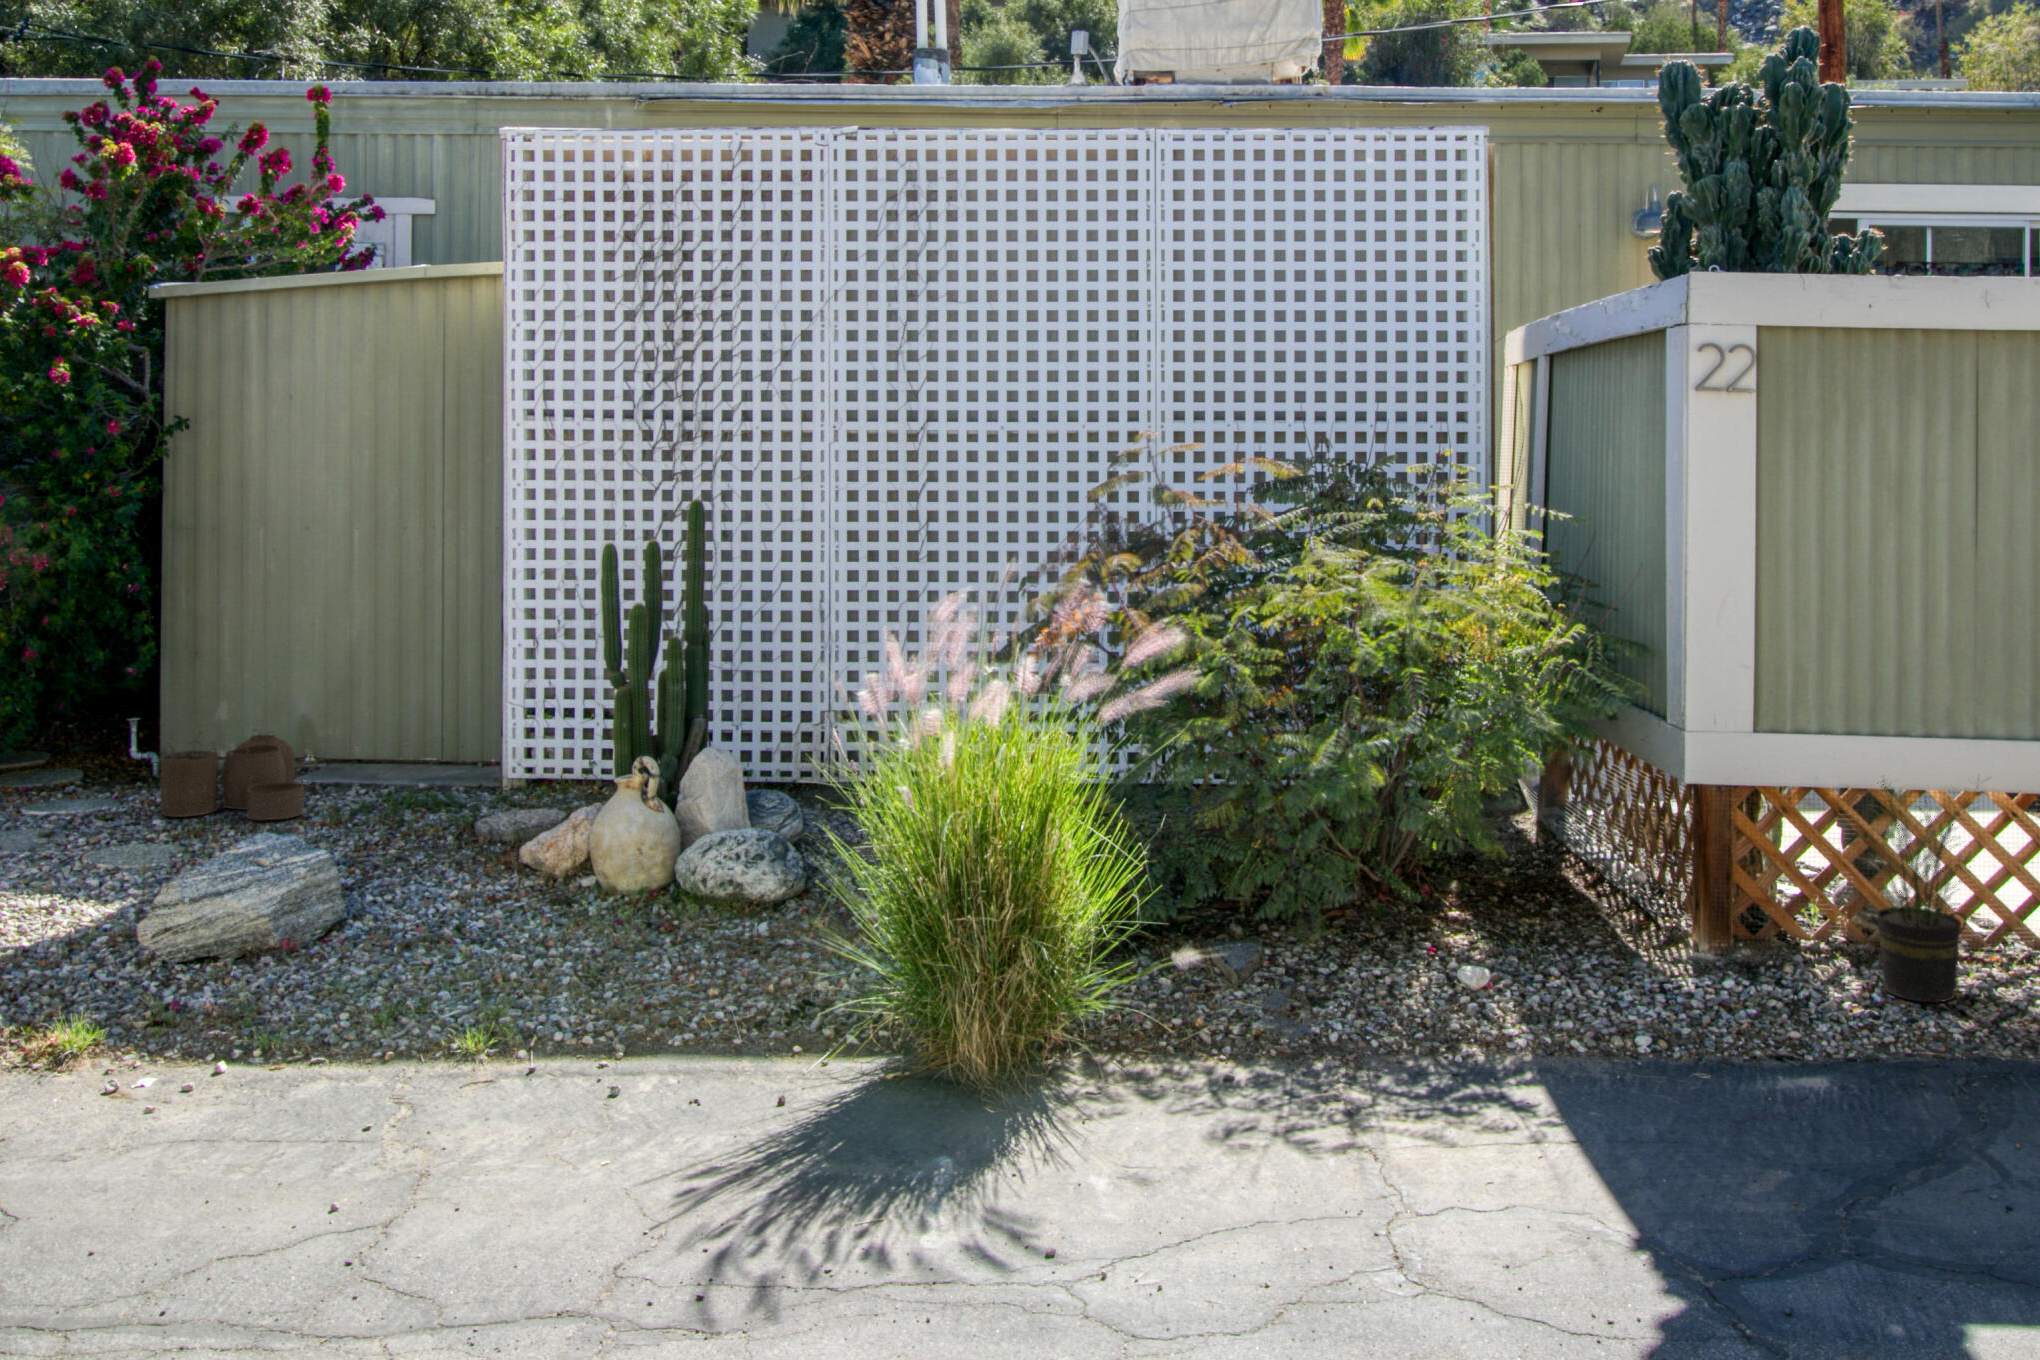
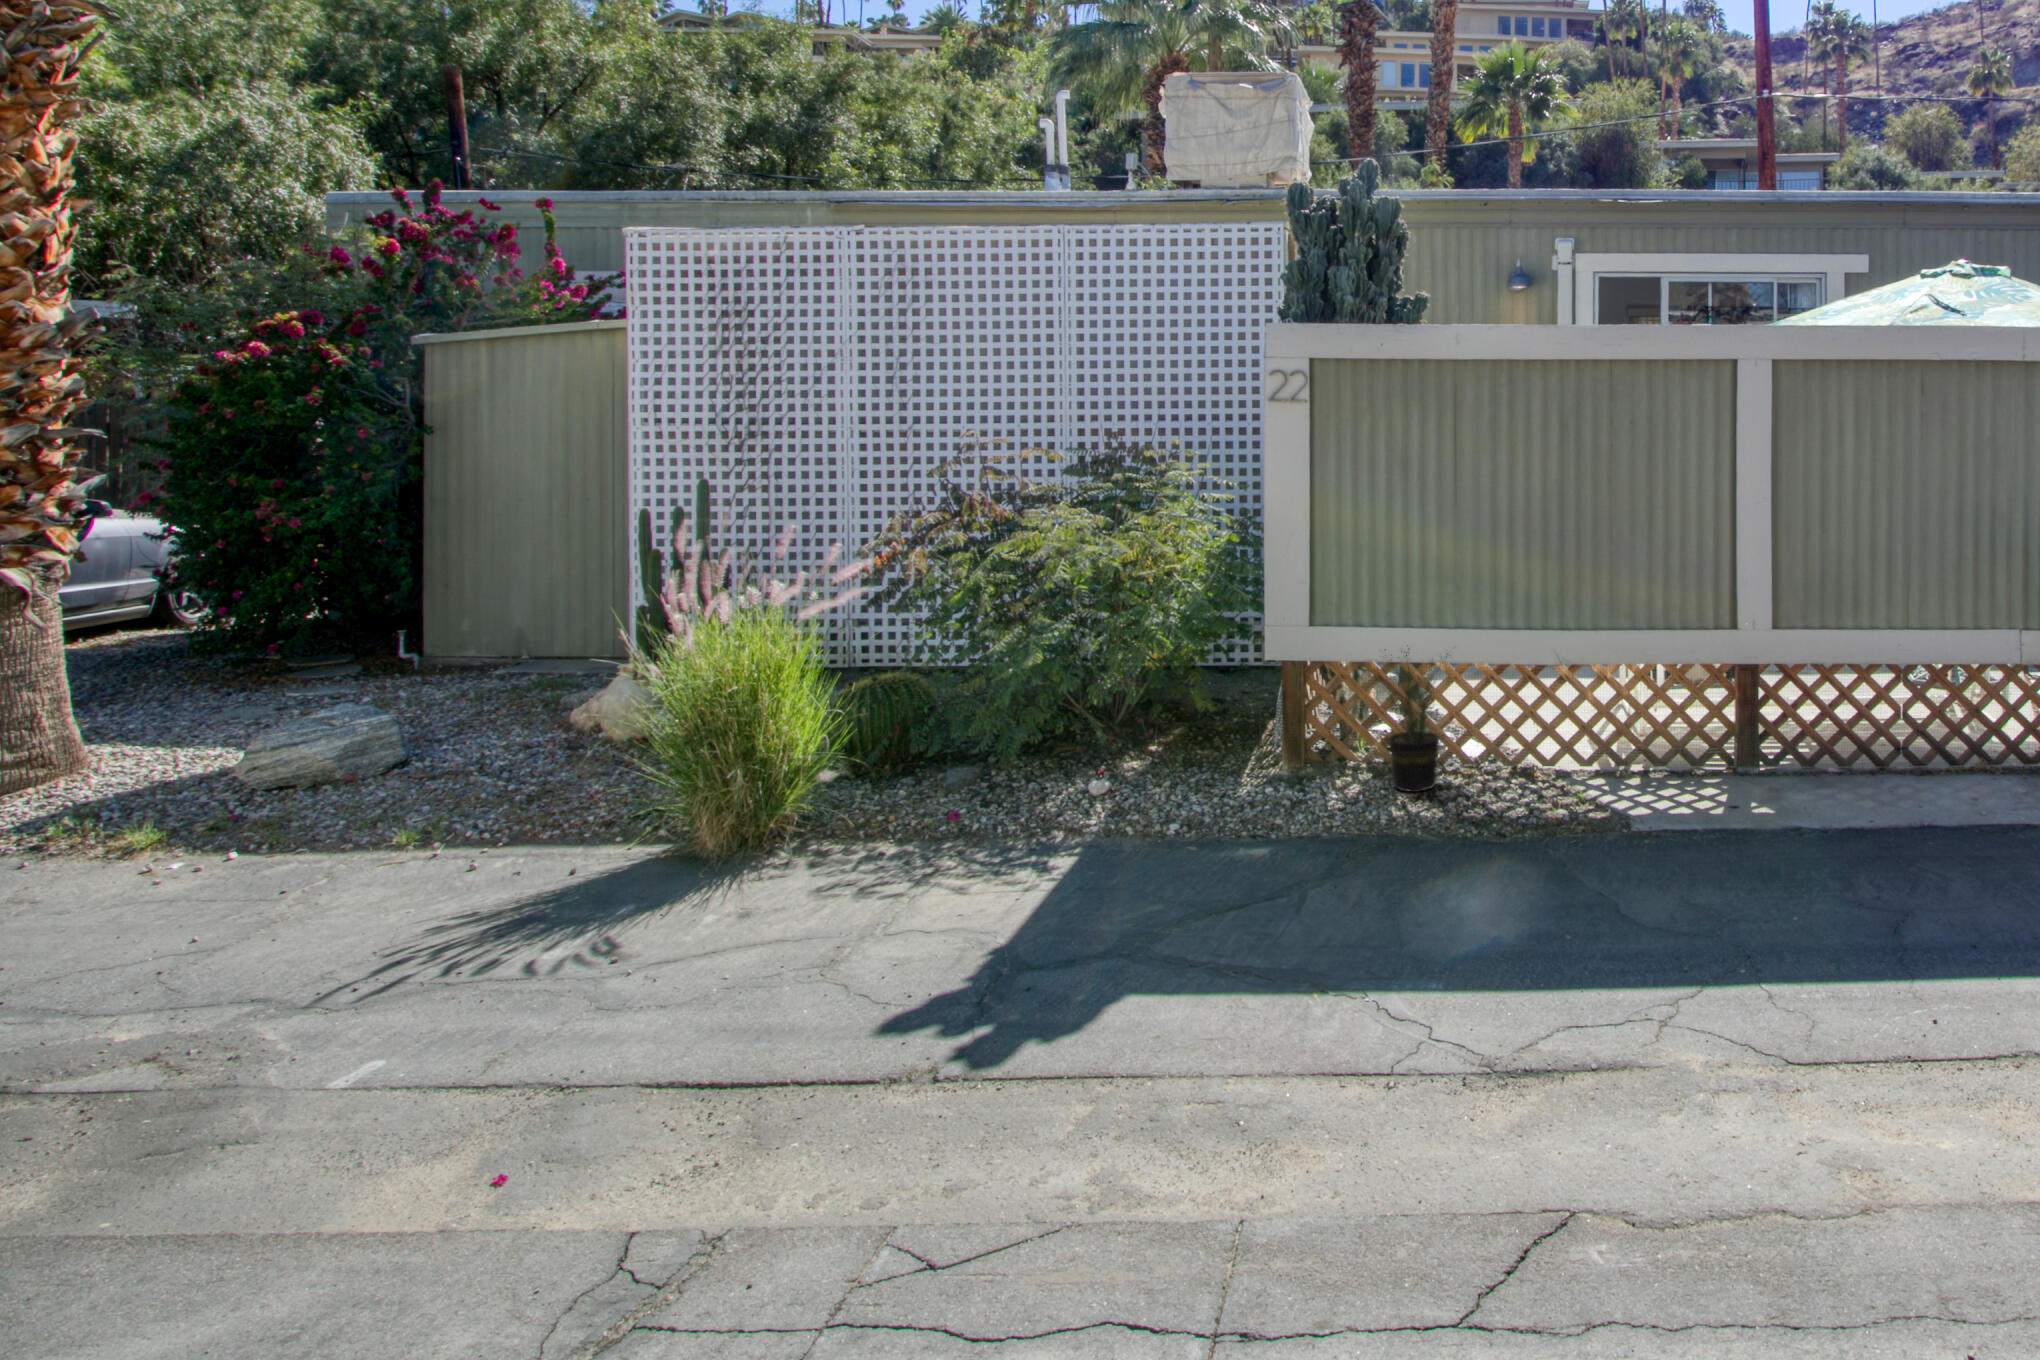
woven basket: present [160,730,304,820] -> none [387,637,505,698]

